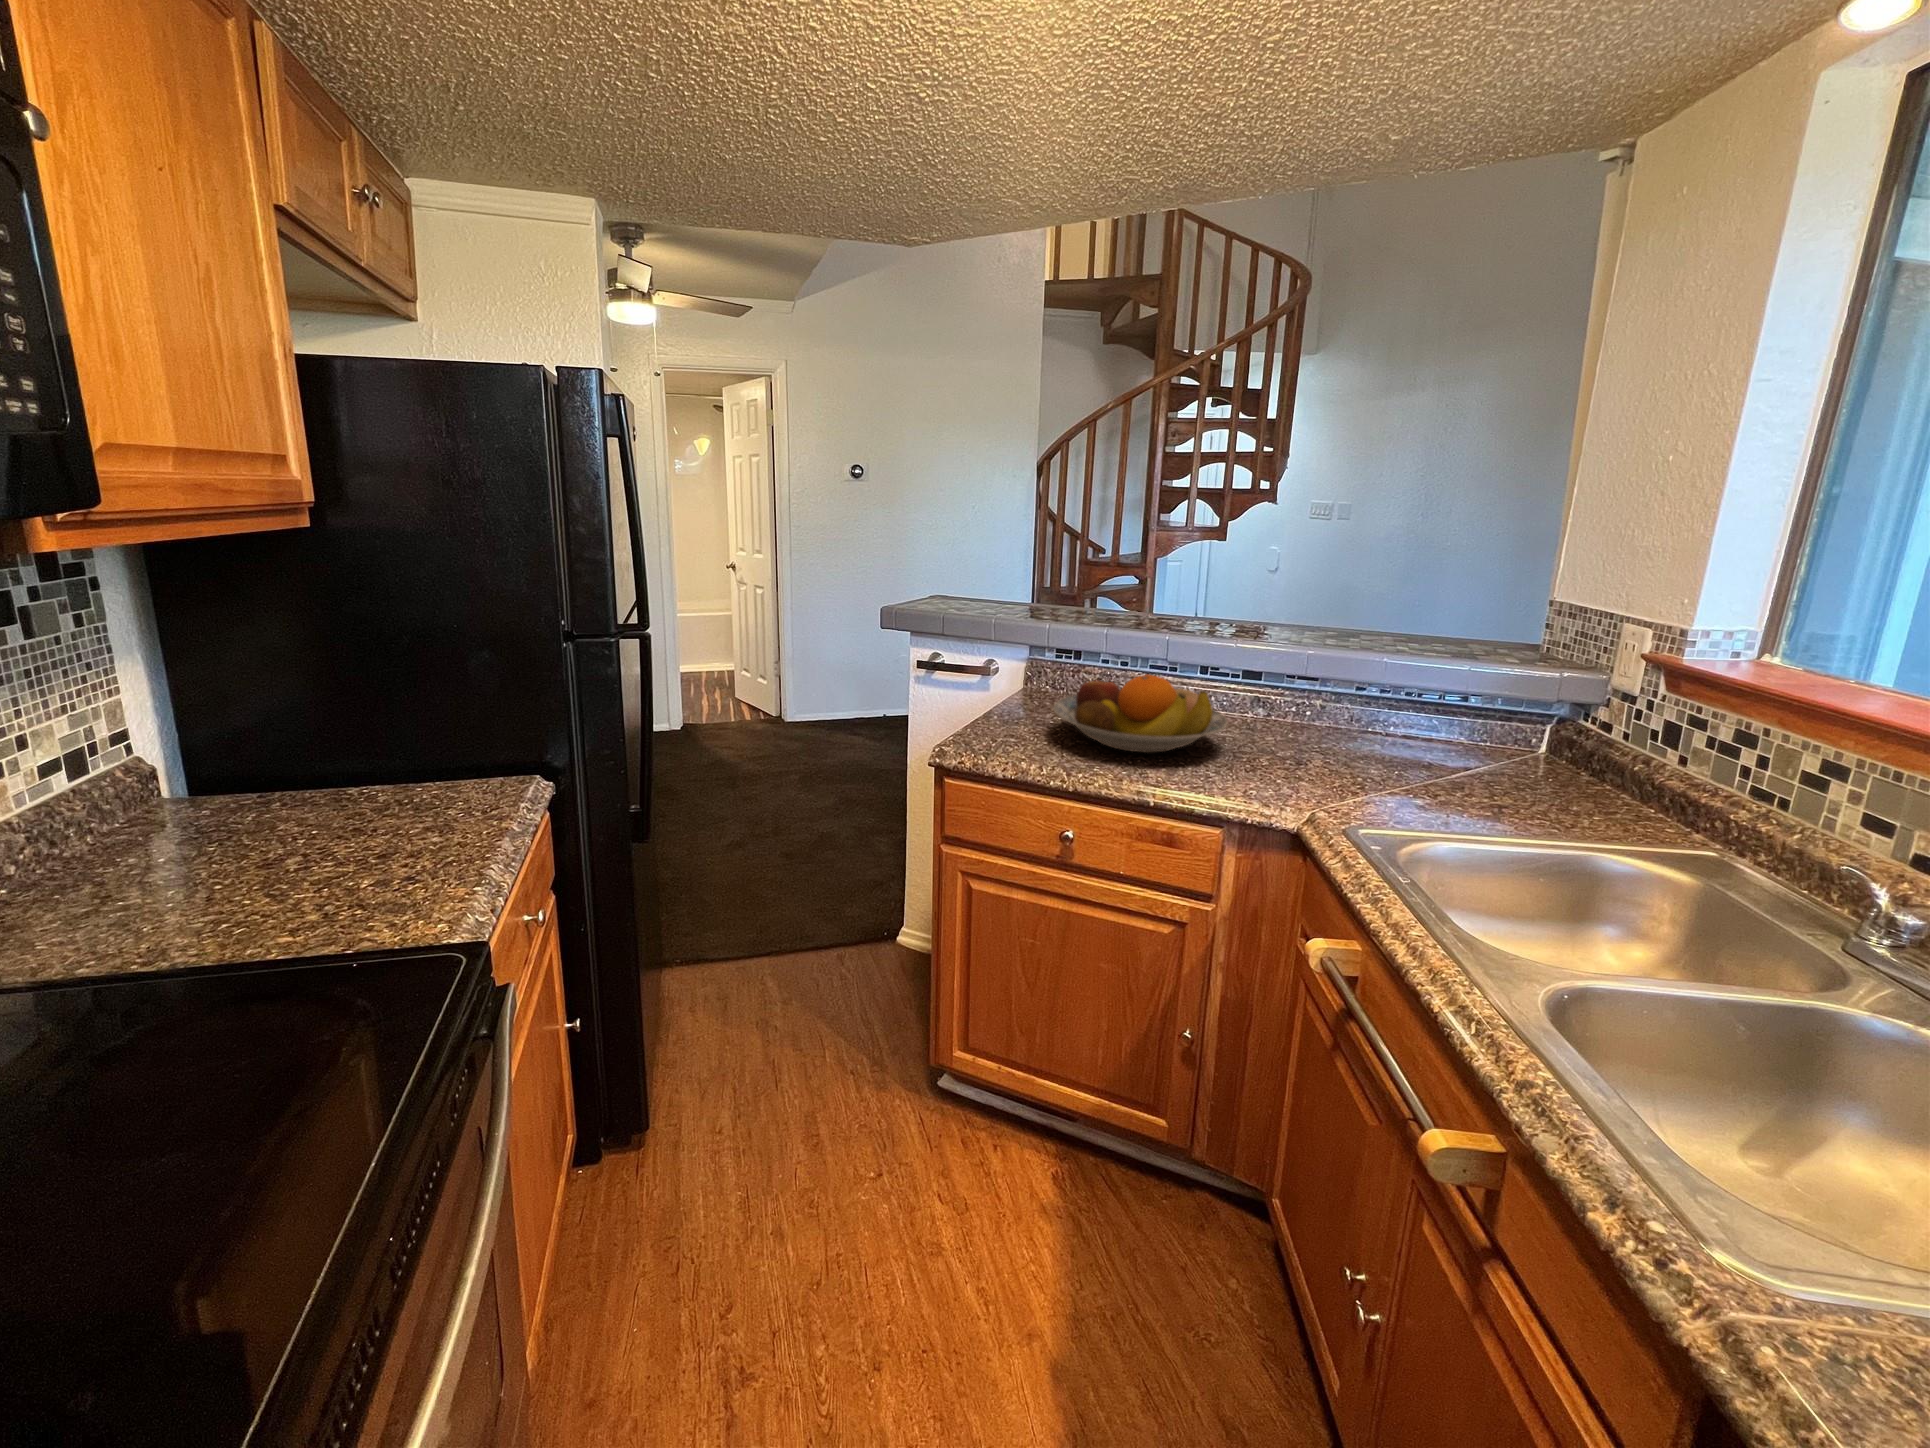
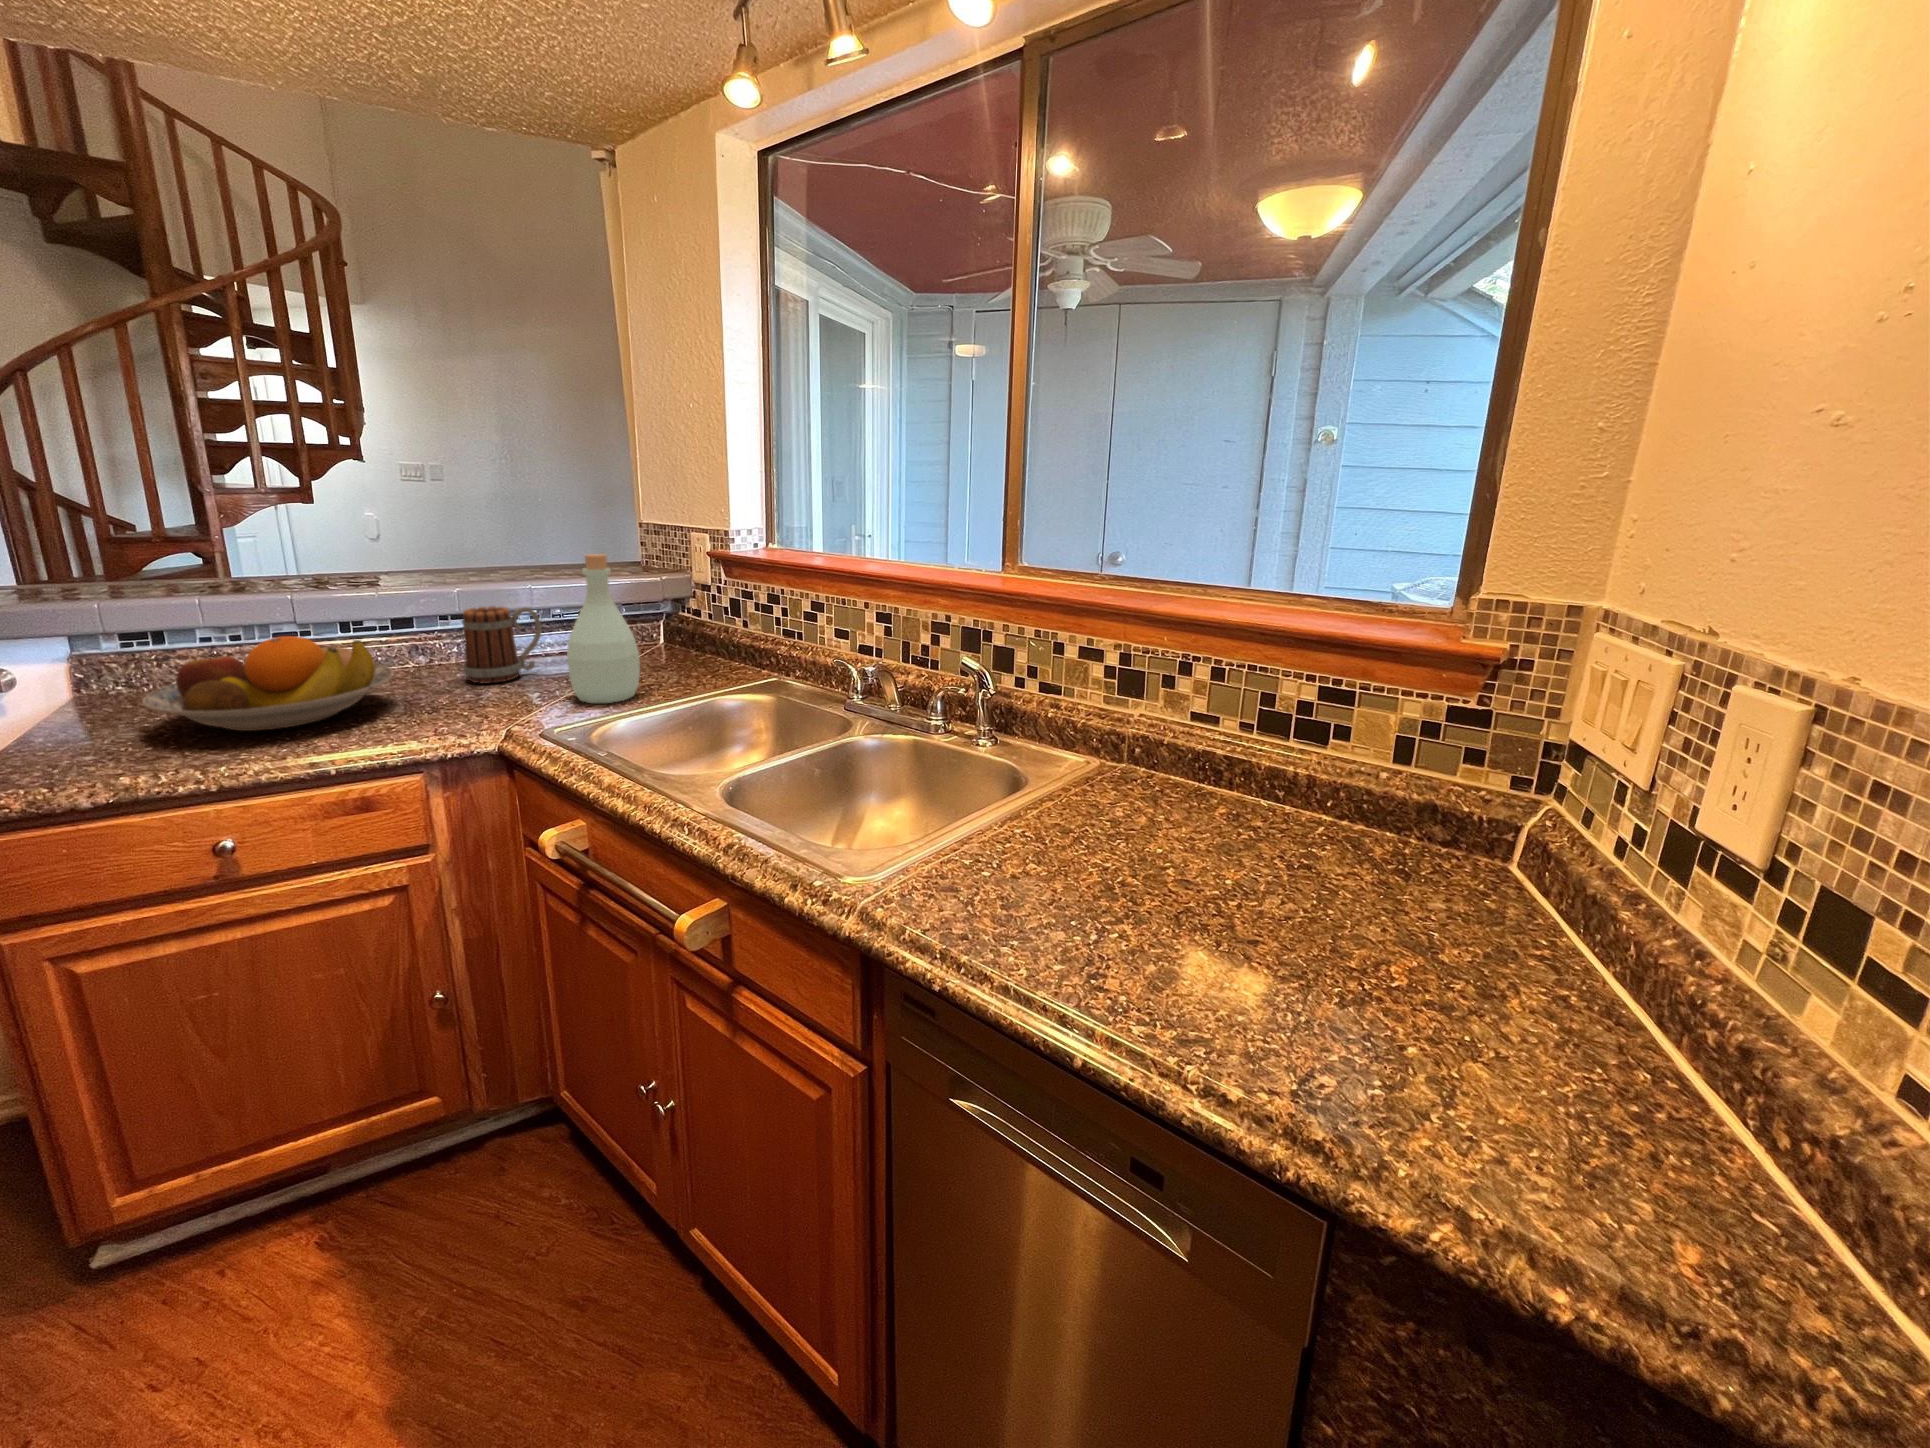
bottle: none [1397,642,1494,819] -> present [567,554,640,703]
mug: none [1292,674,1386,756] -> present [463,606,542,683]

